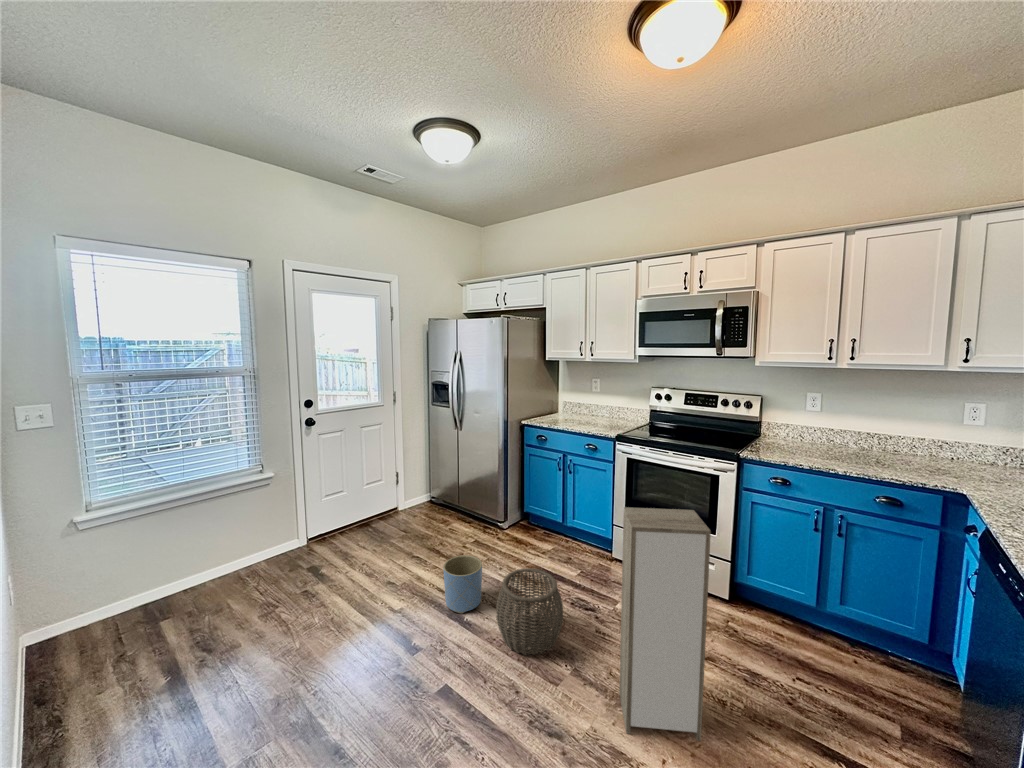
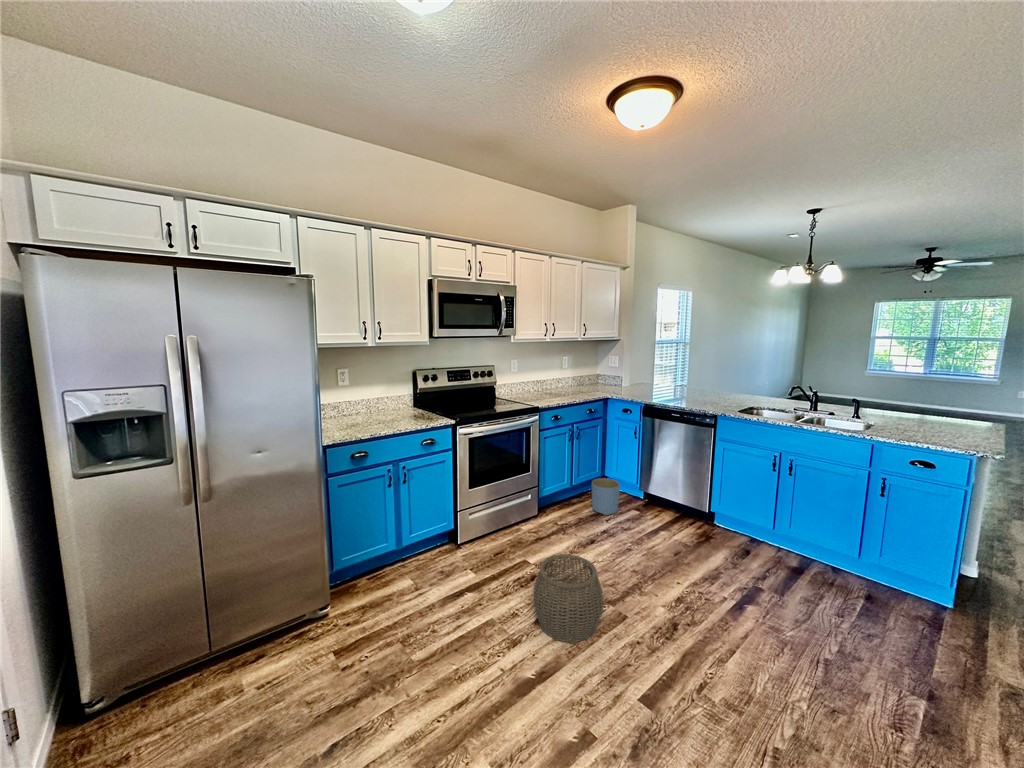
storage cabinet: present [619,507,711,741] -> none [630,433,671,591]
planter: present [443,555,482,614] -> present [592,478,620,515]

